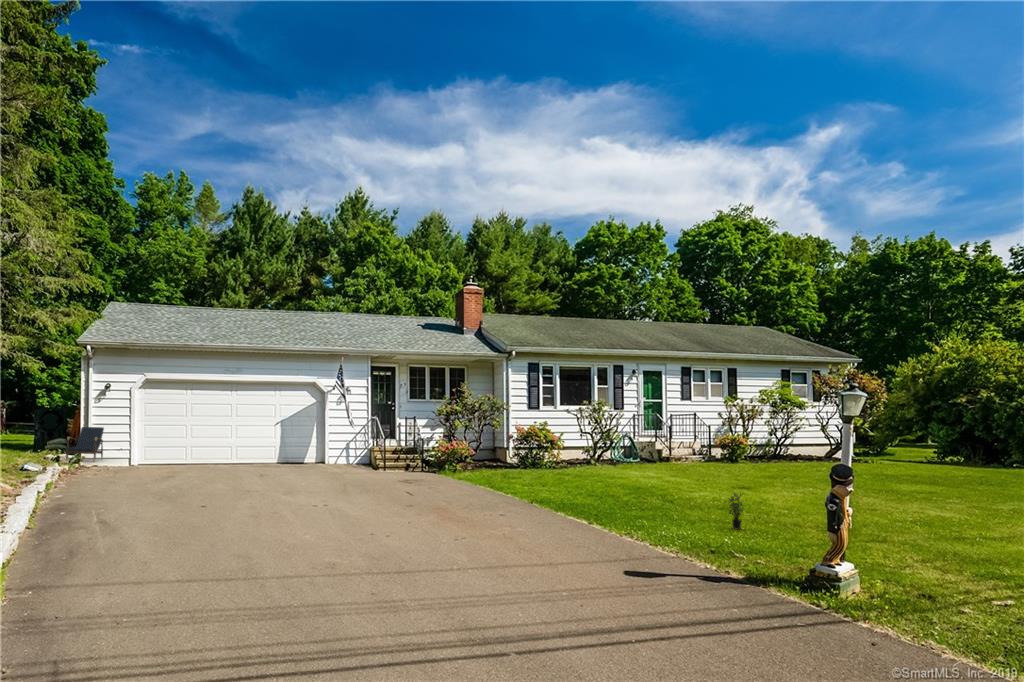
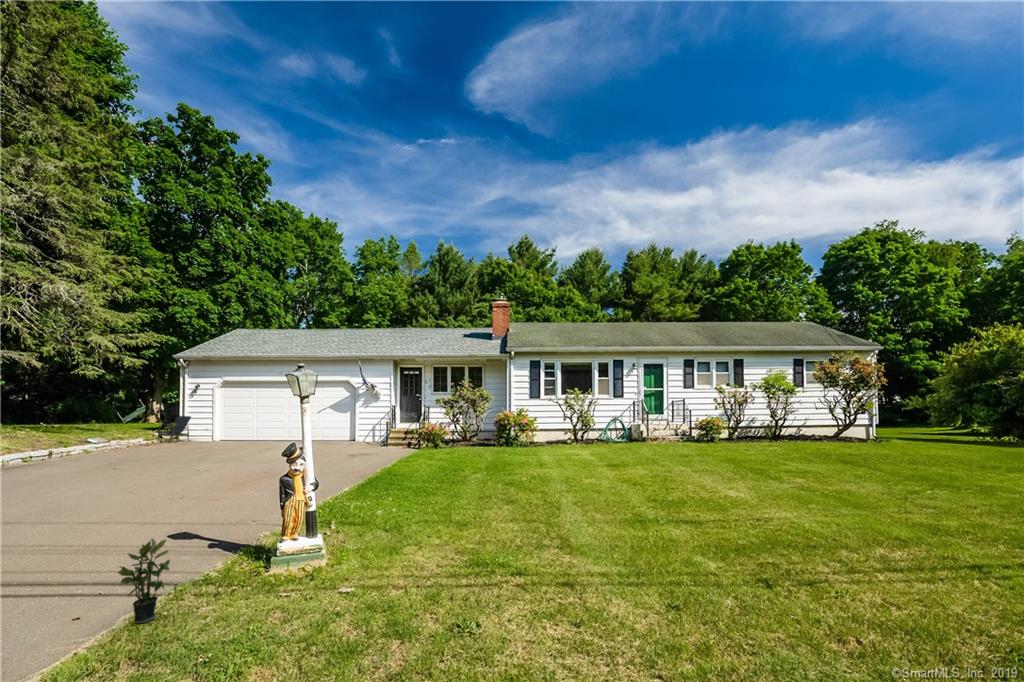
potted plant: present [728,492,743,529] -> present [118,538,170,624]

